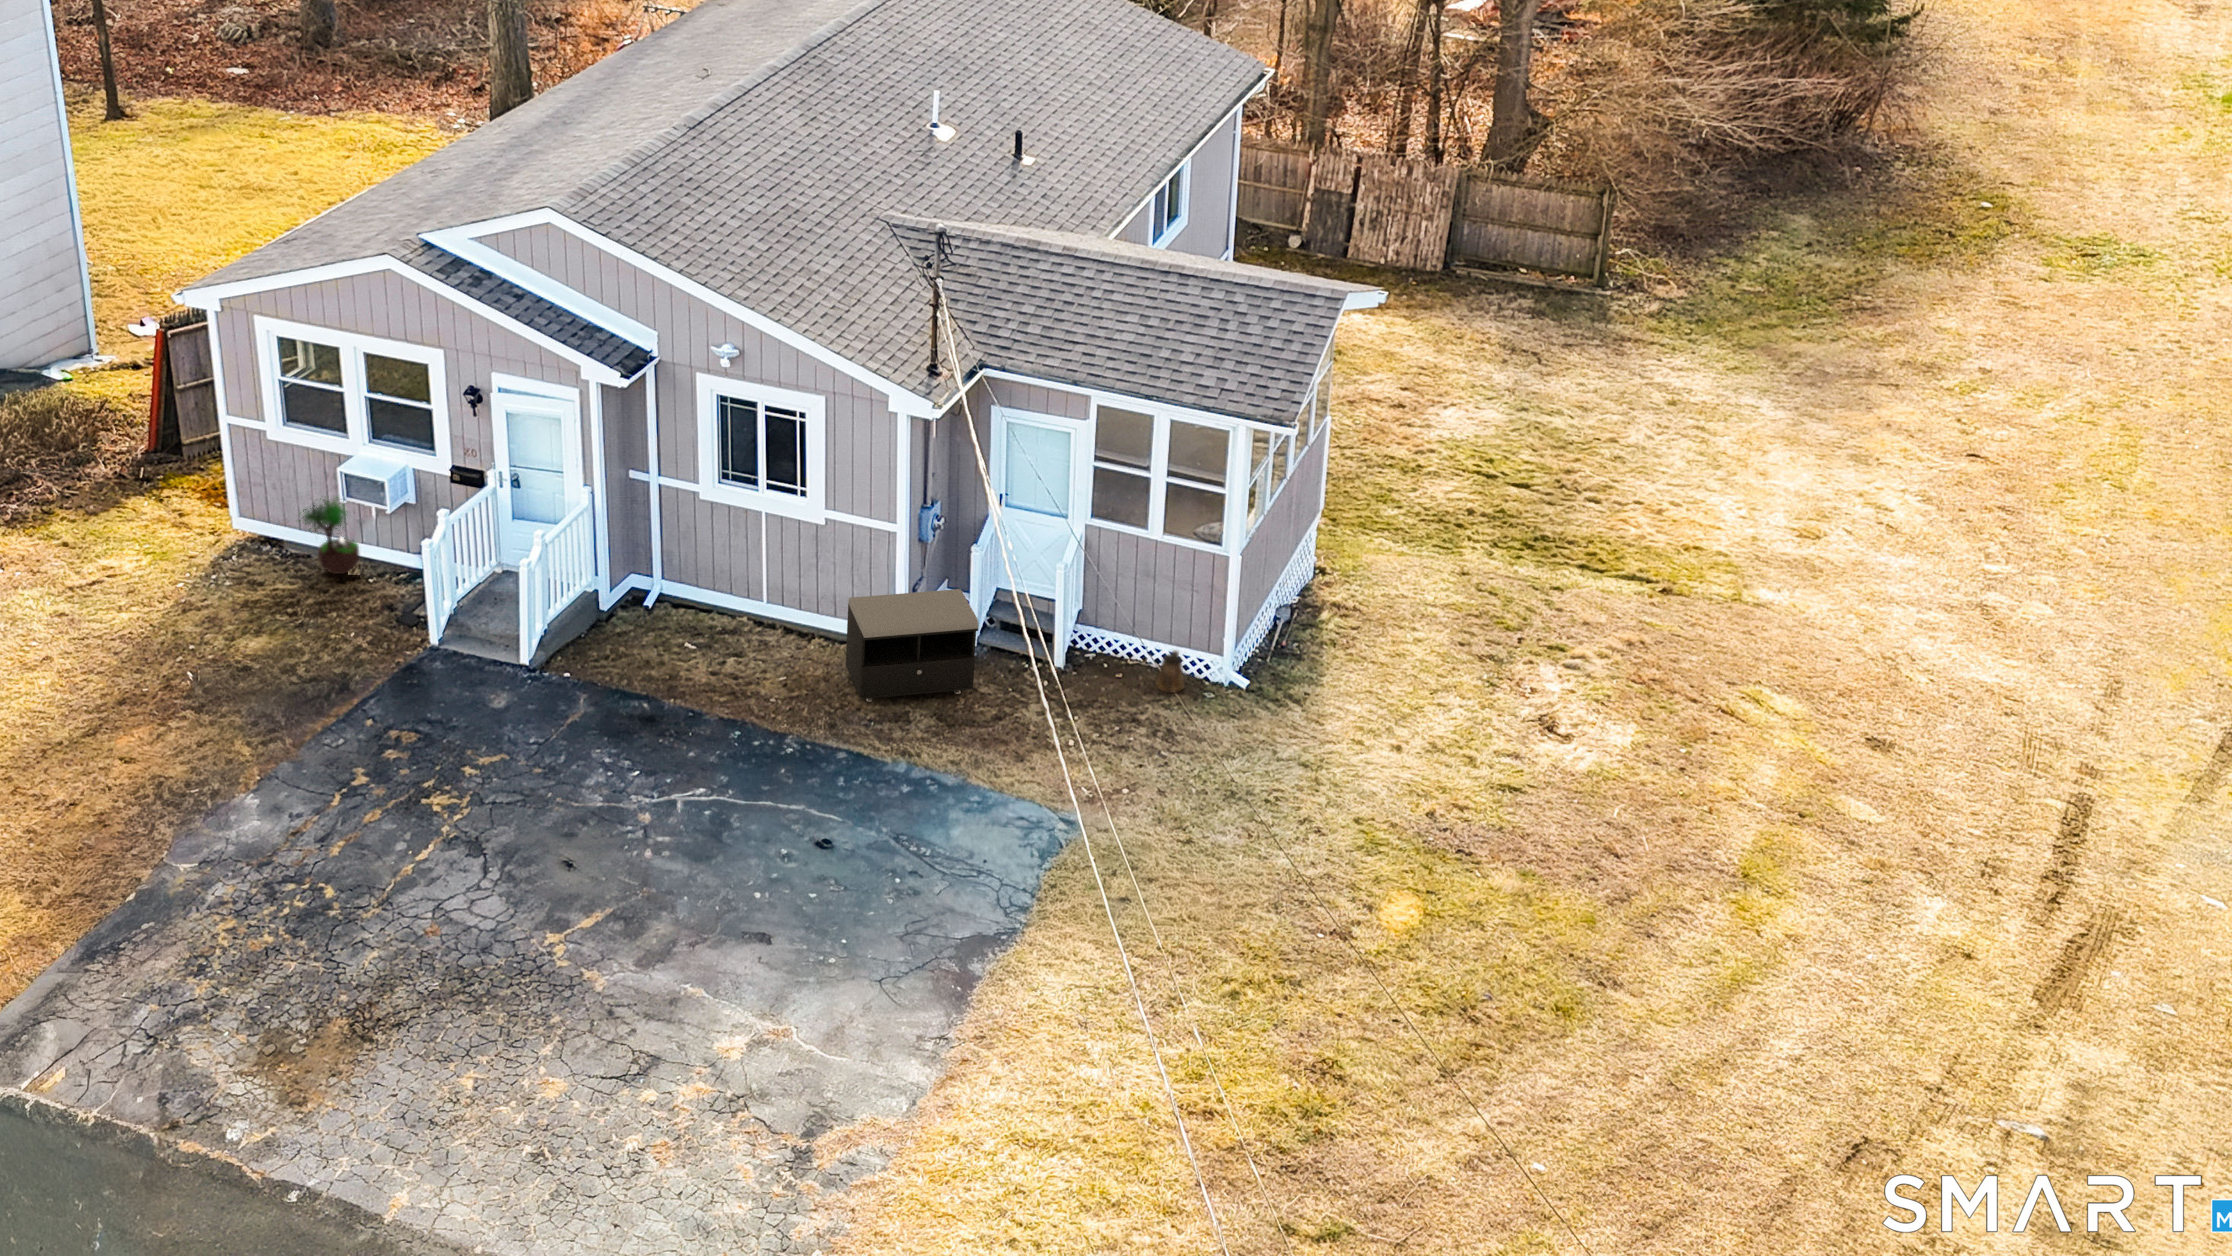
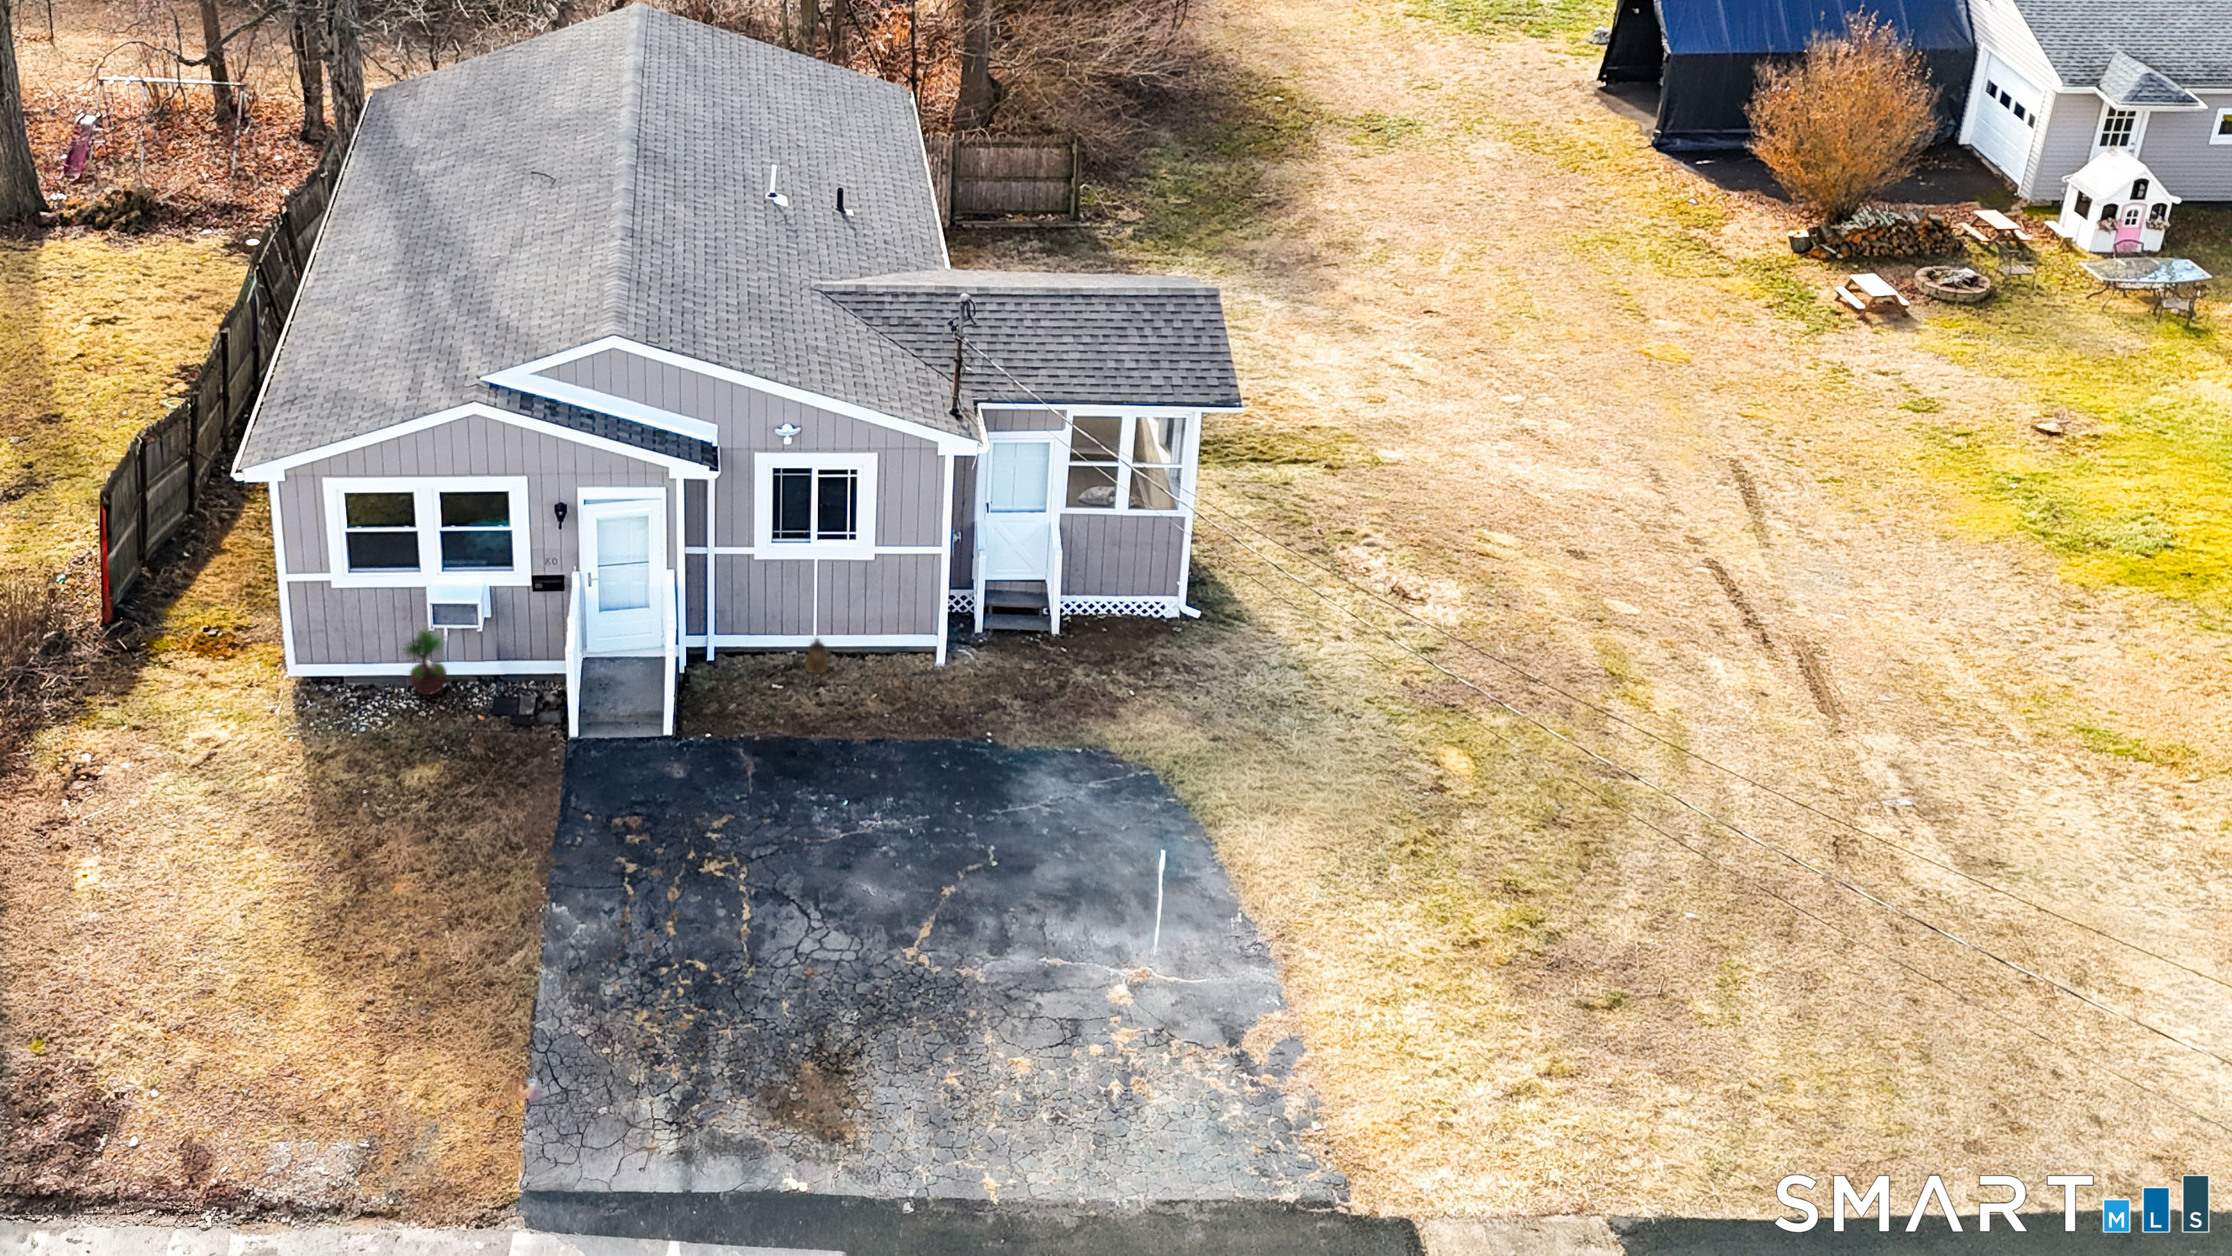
storage bench: present [846,589,978,702] -> none [909,588,1023,697]
watering can: present [1155,651,1185,693] -> present [805,638,829,674]

